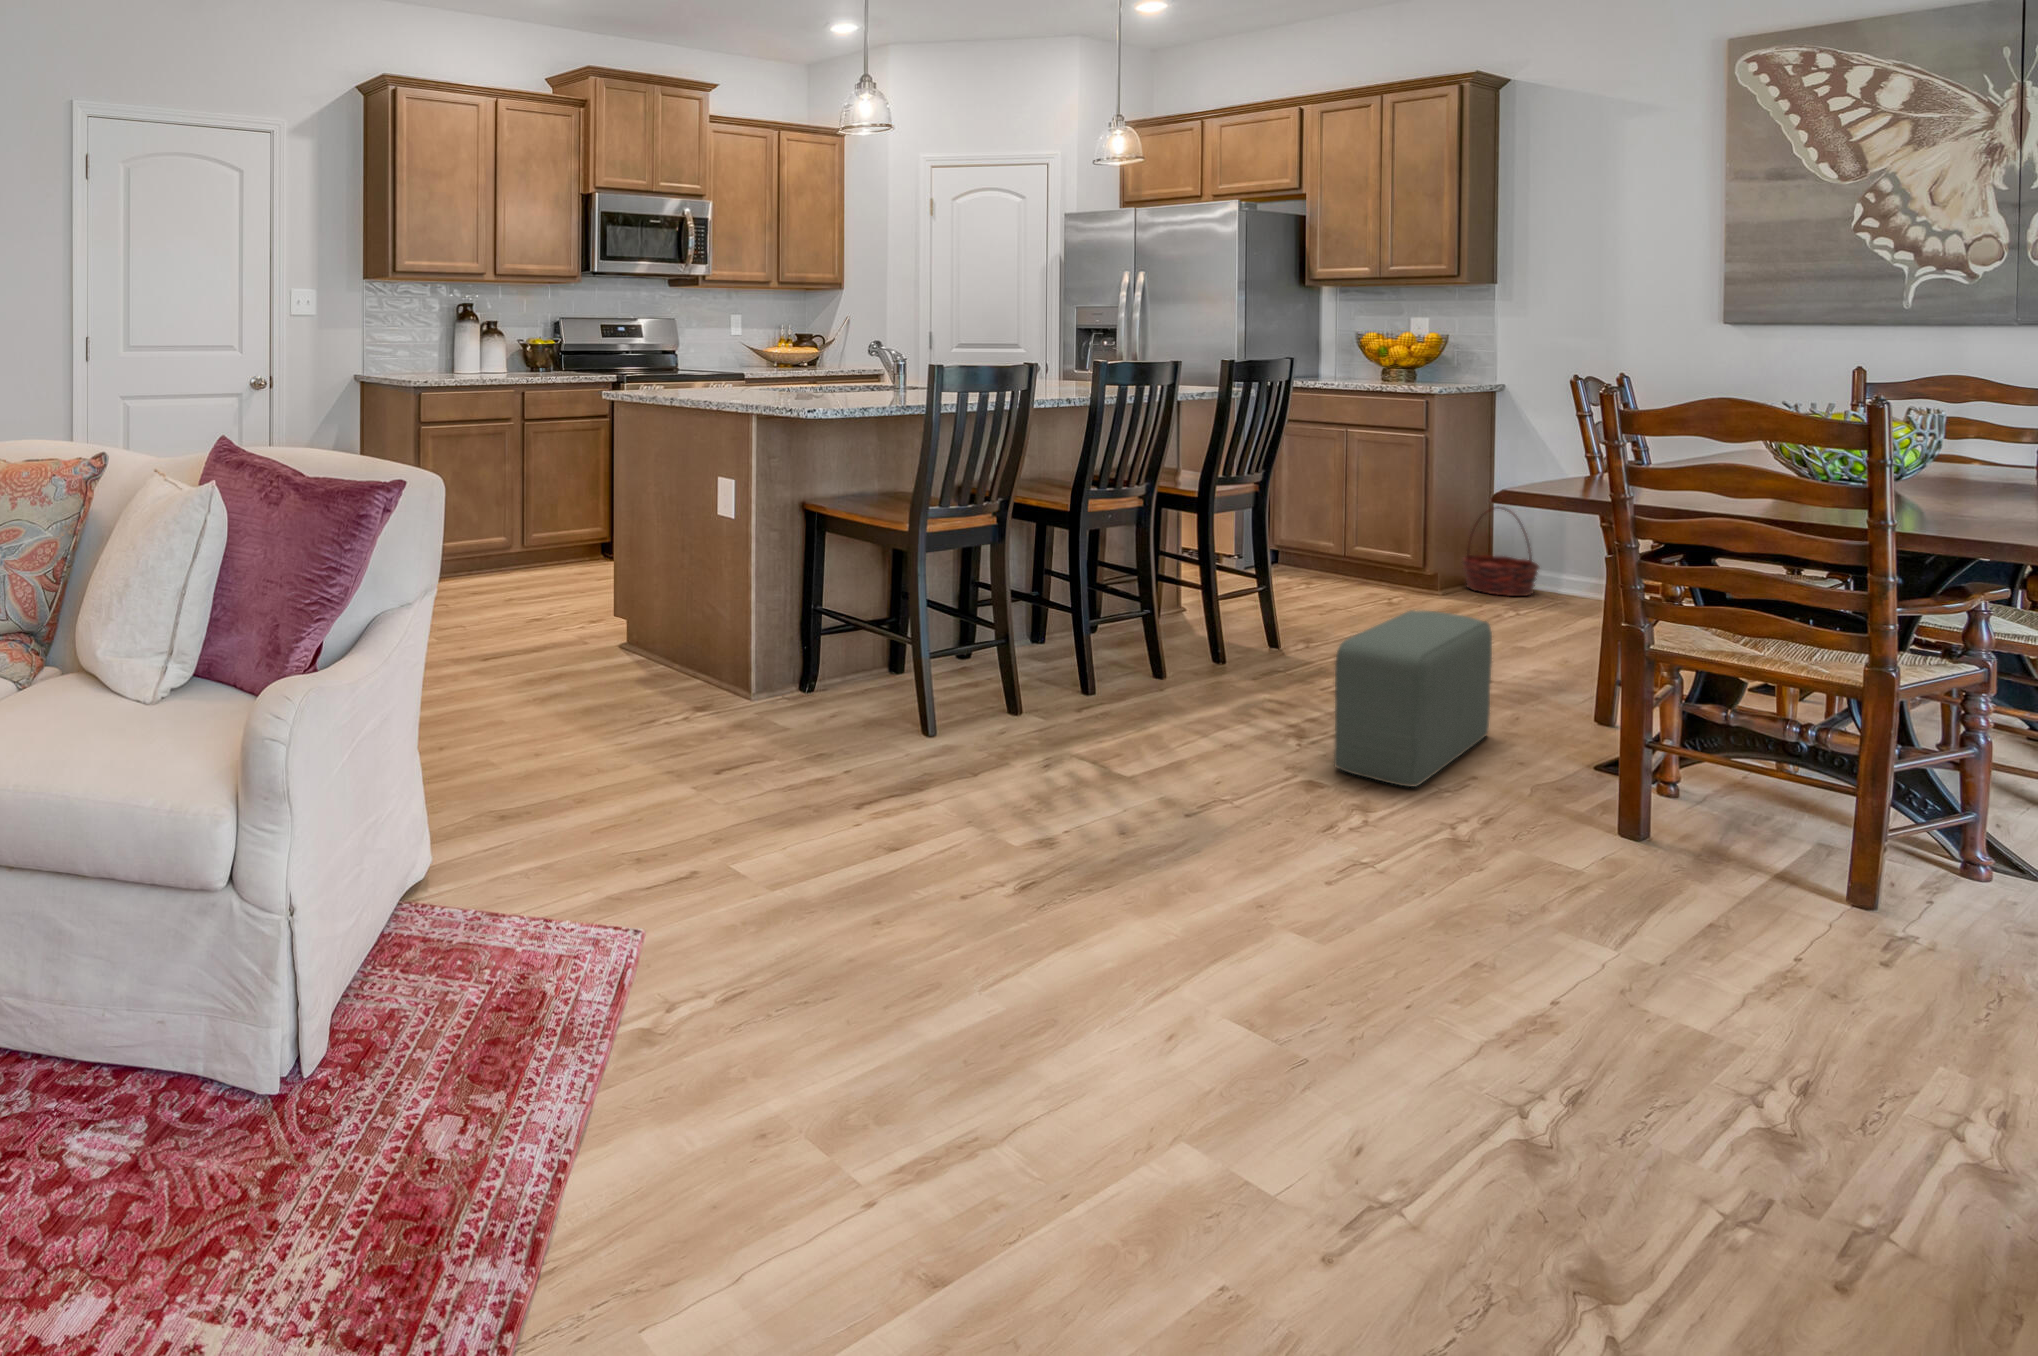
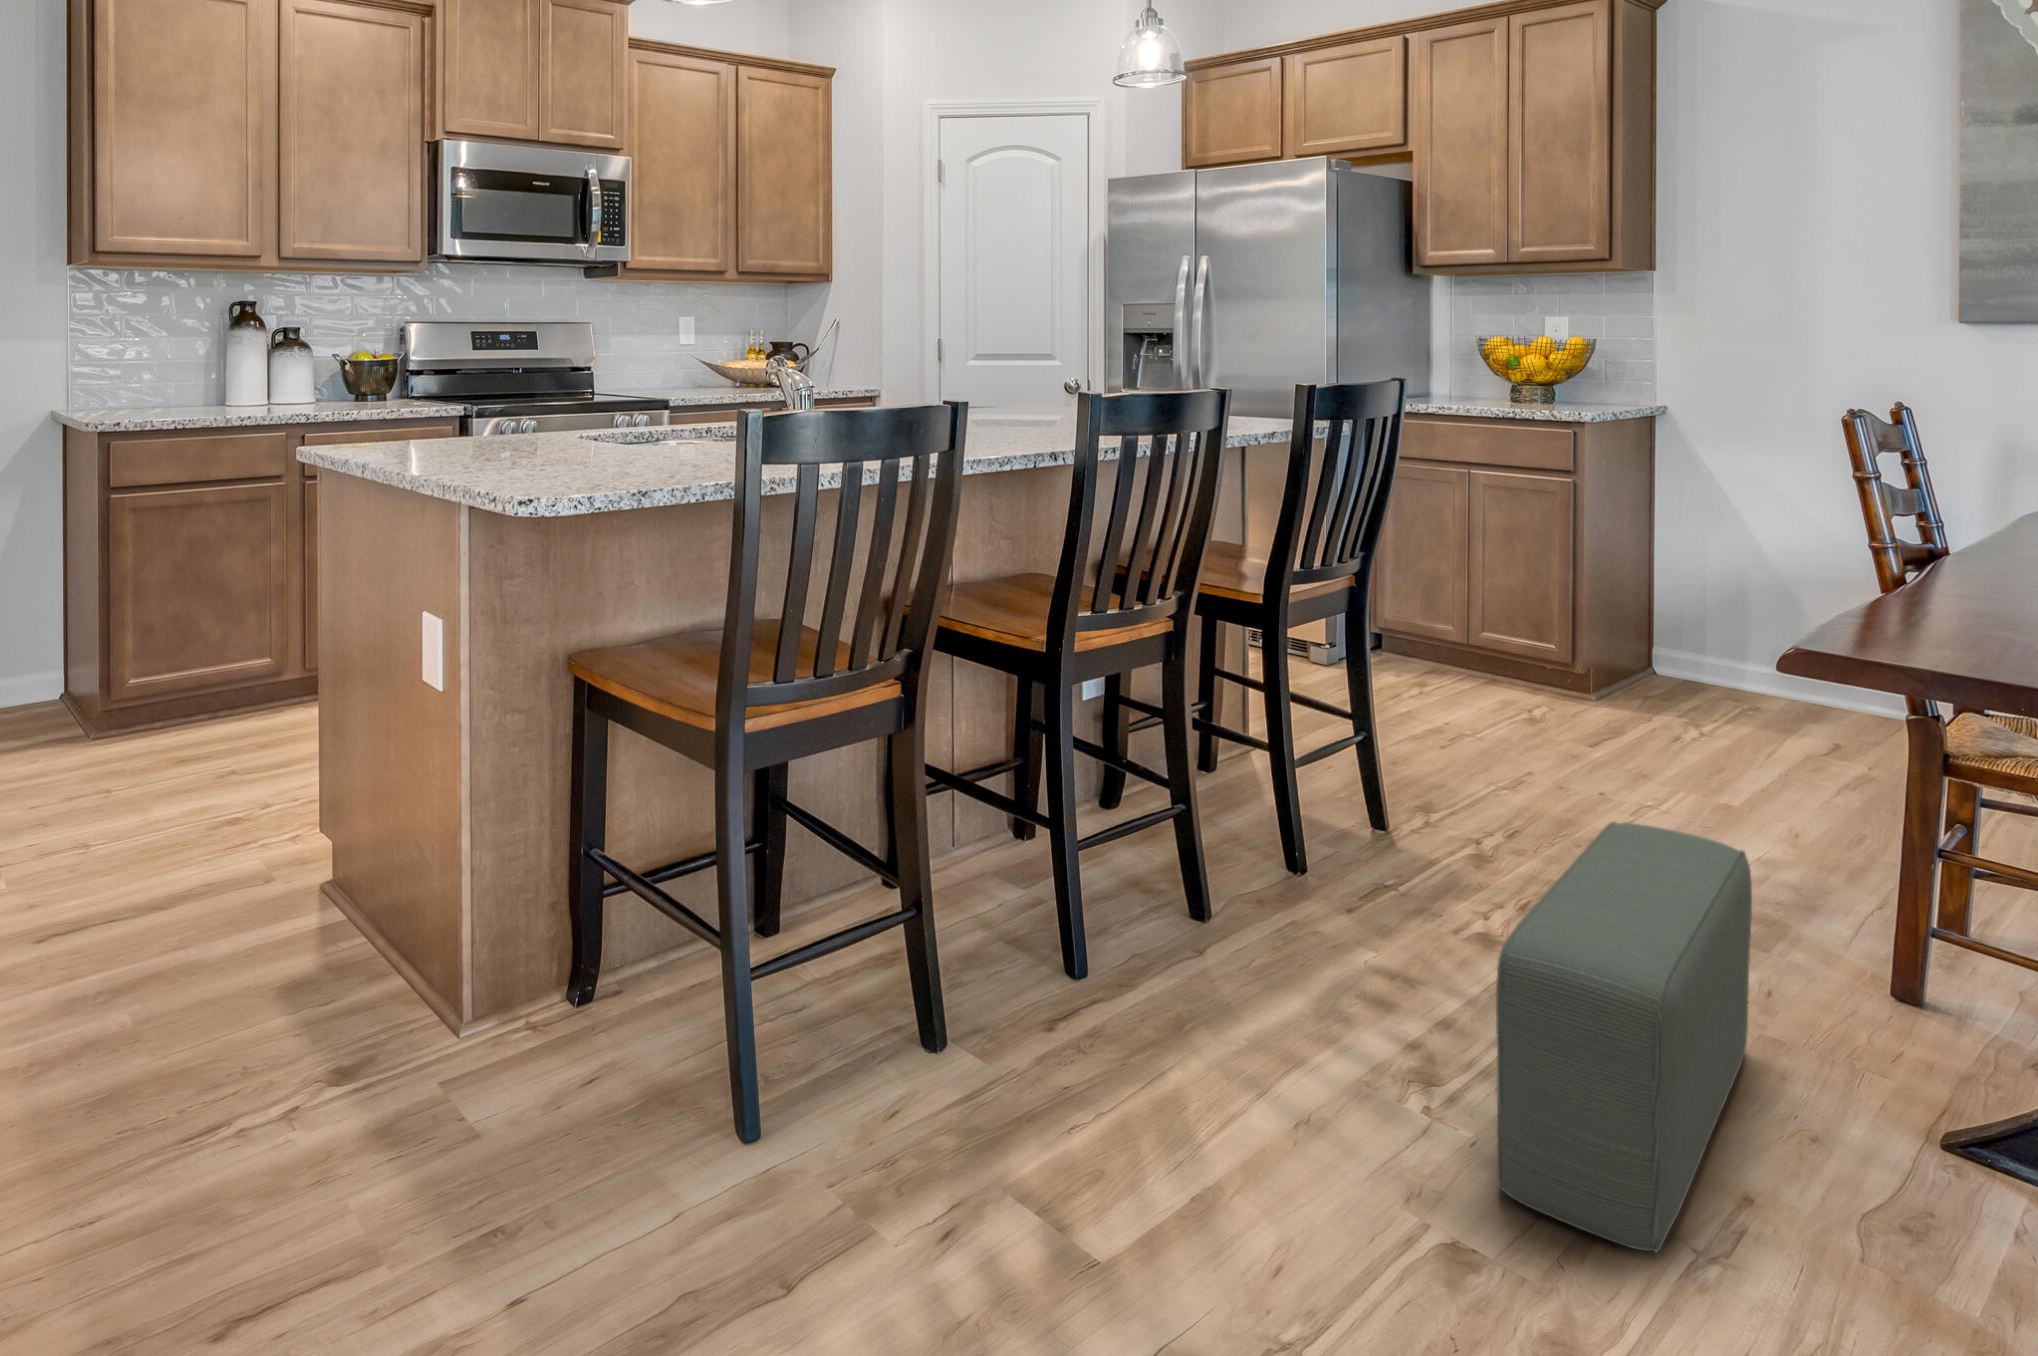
basket: present [1463,508,1539,596] -> none [1622,579,1727,706]

